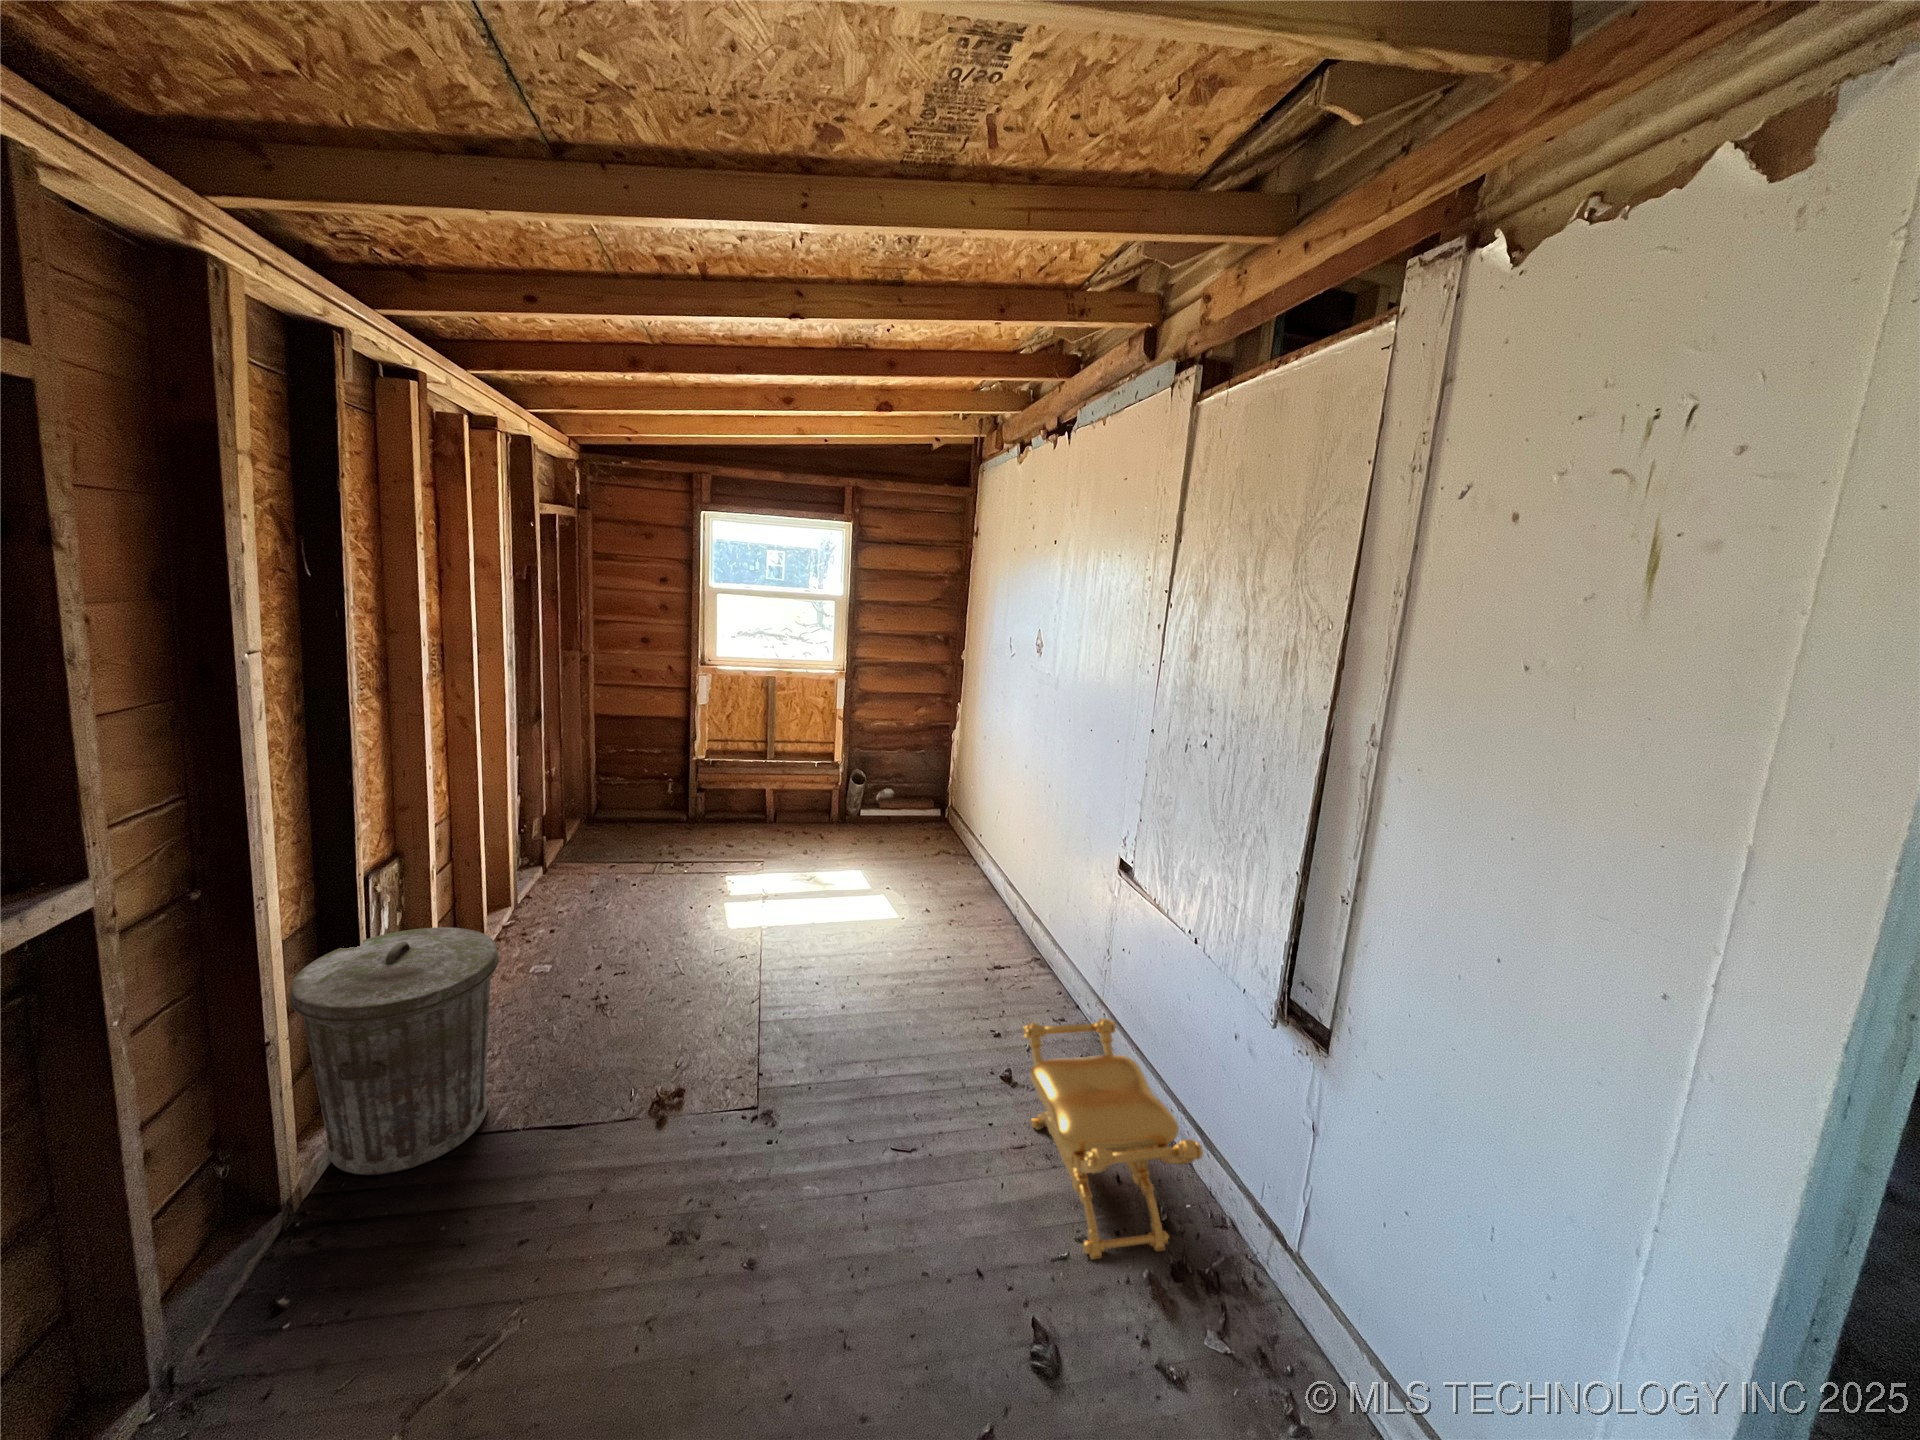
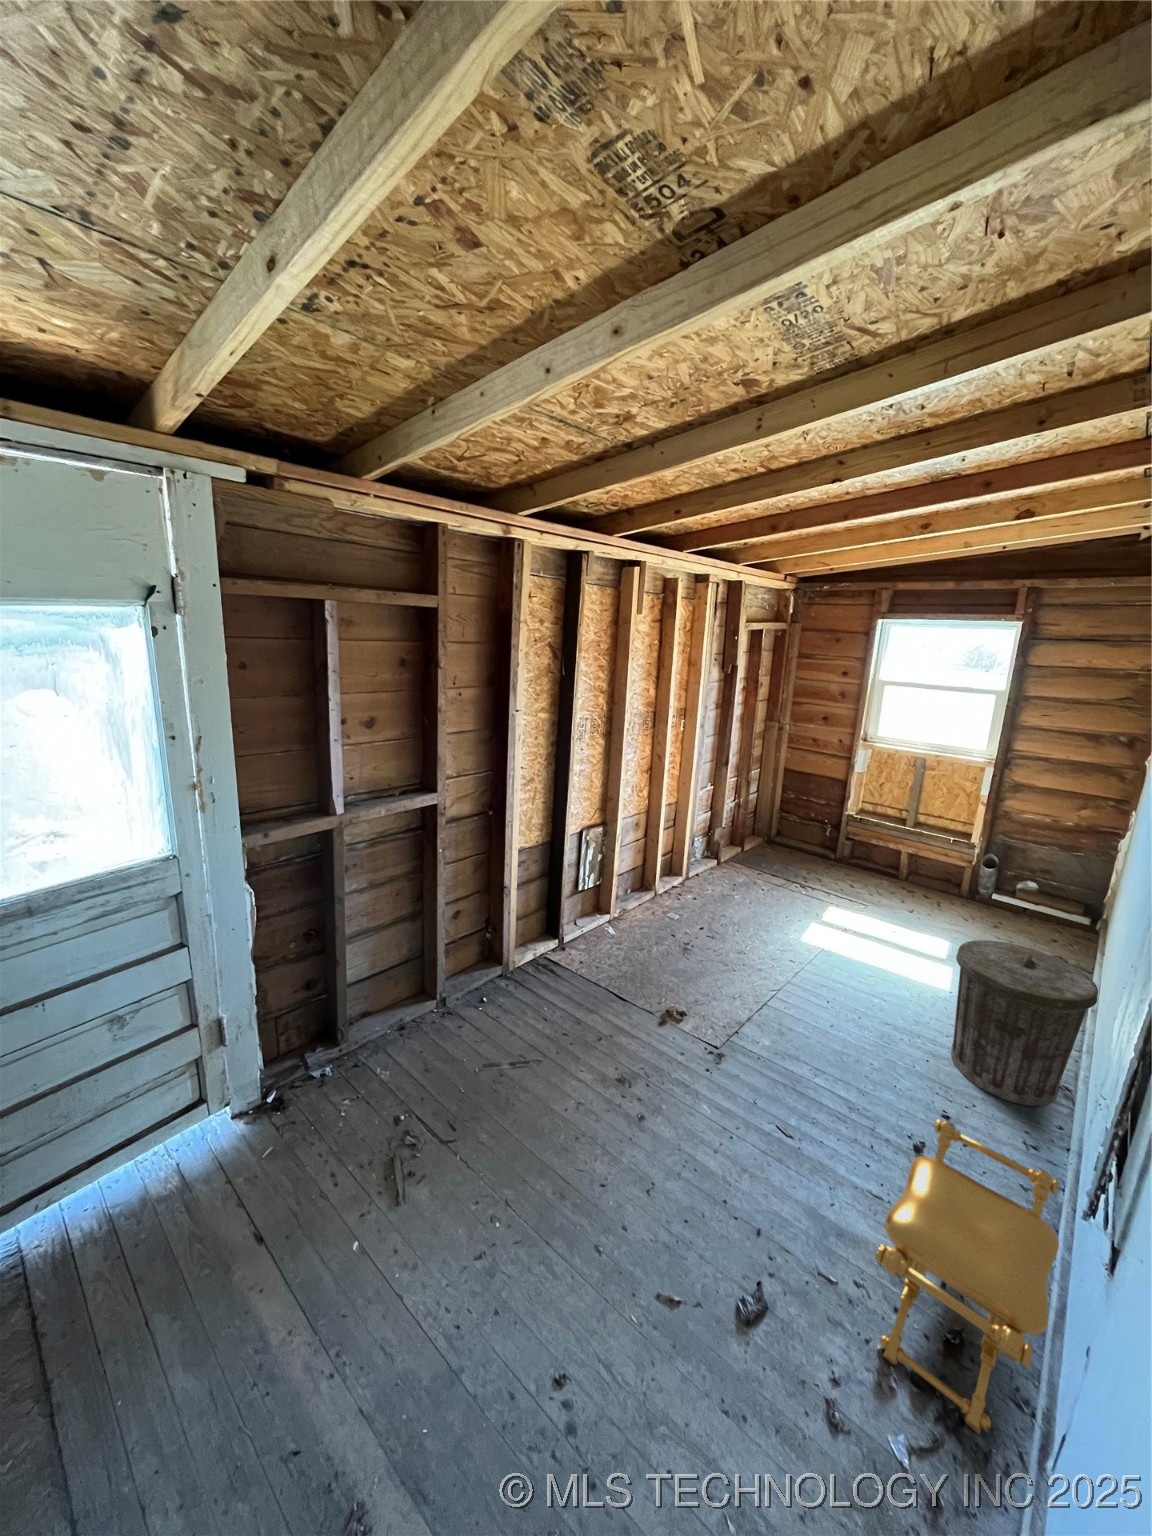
trash can: present [290,927,499,1175] -> present [951,940,1098,1106]

